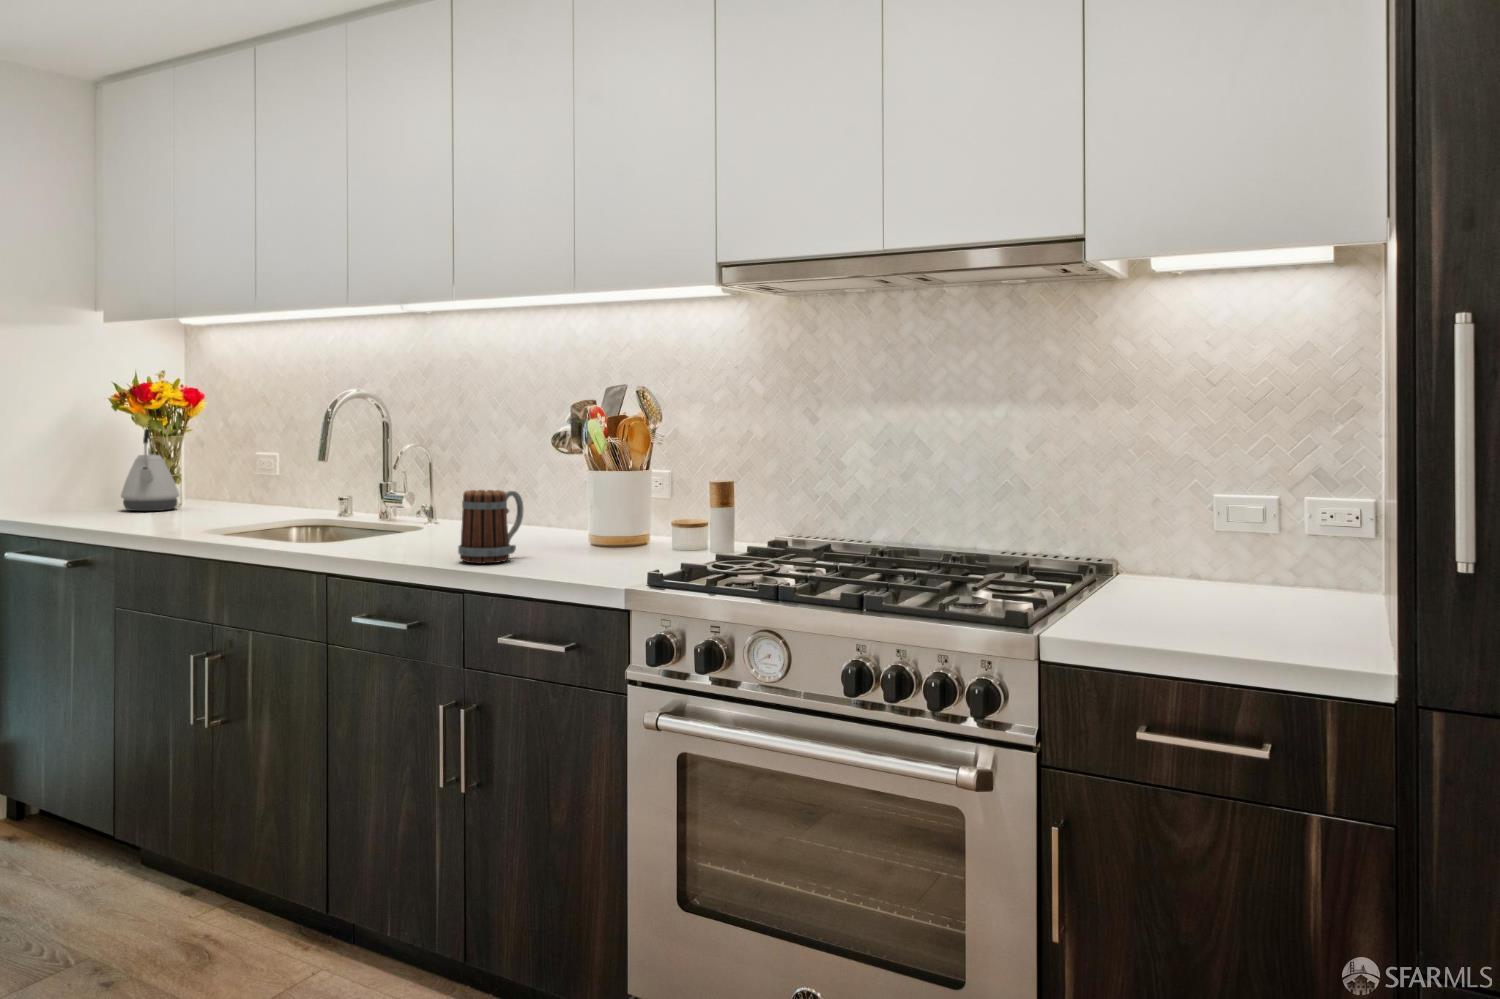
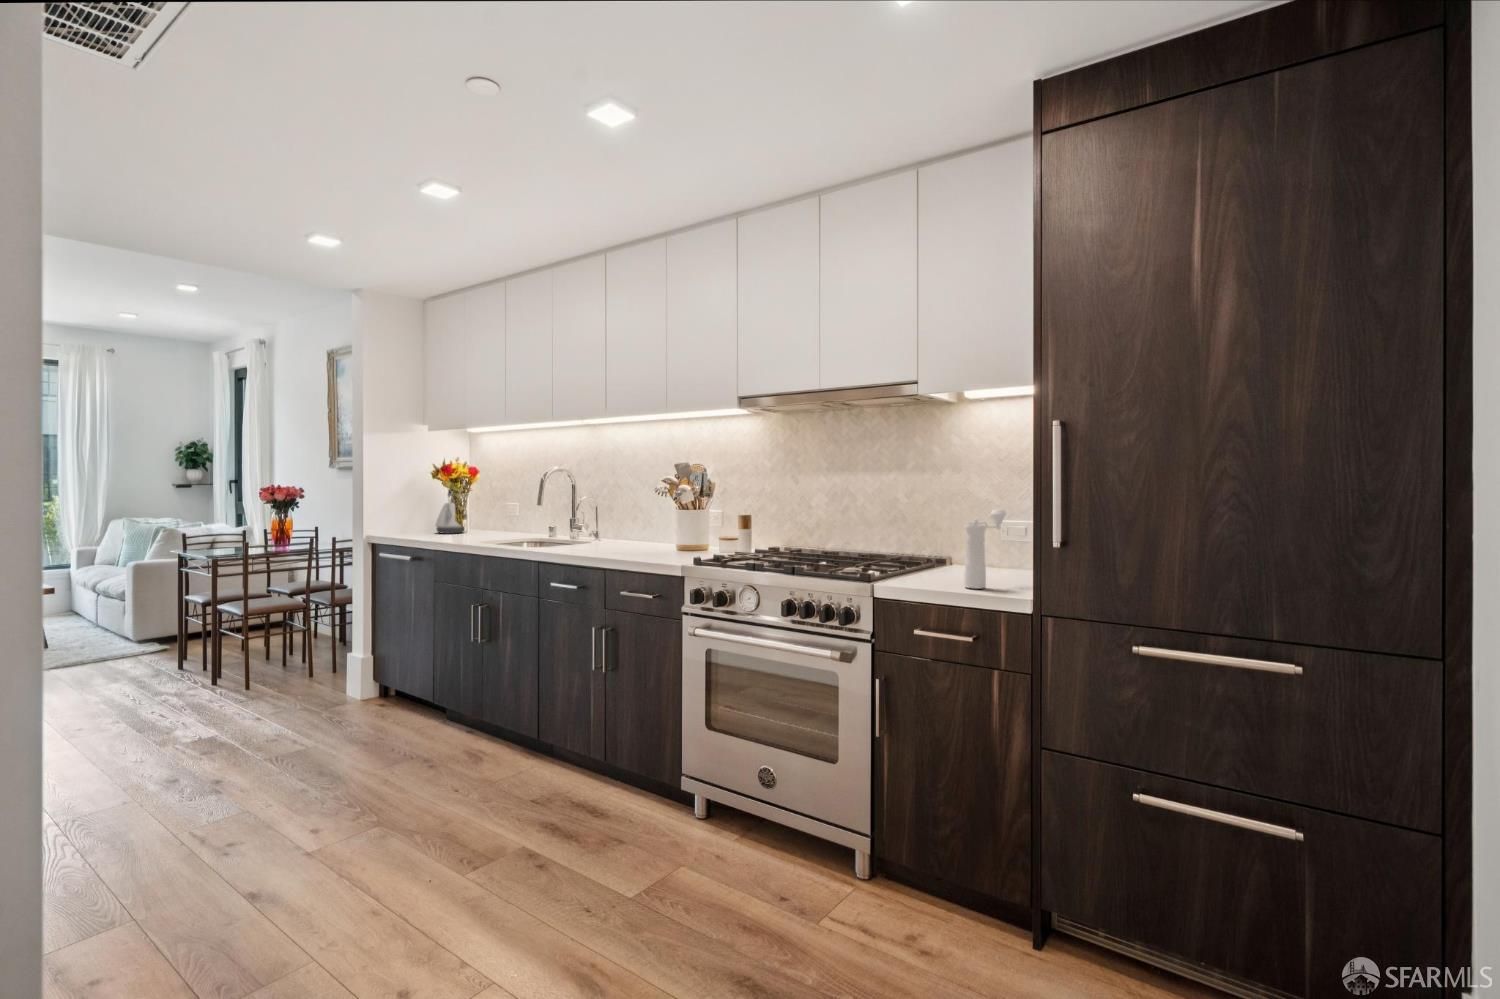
pepper mill: none [1229,487,1302,647] -> present [964,509,1006,589]
mug: present [458,490,524,563] -> none [603,518,638,556]

